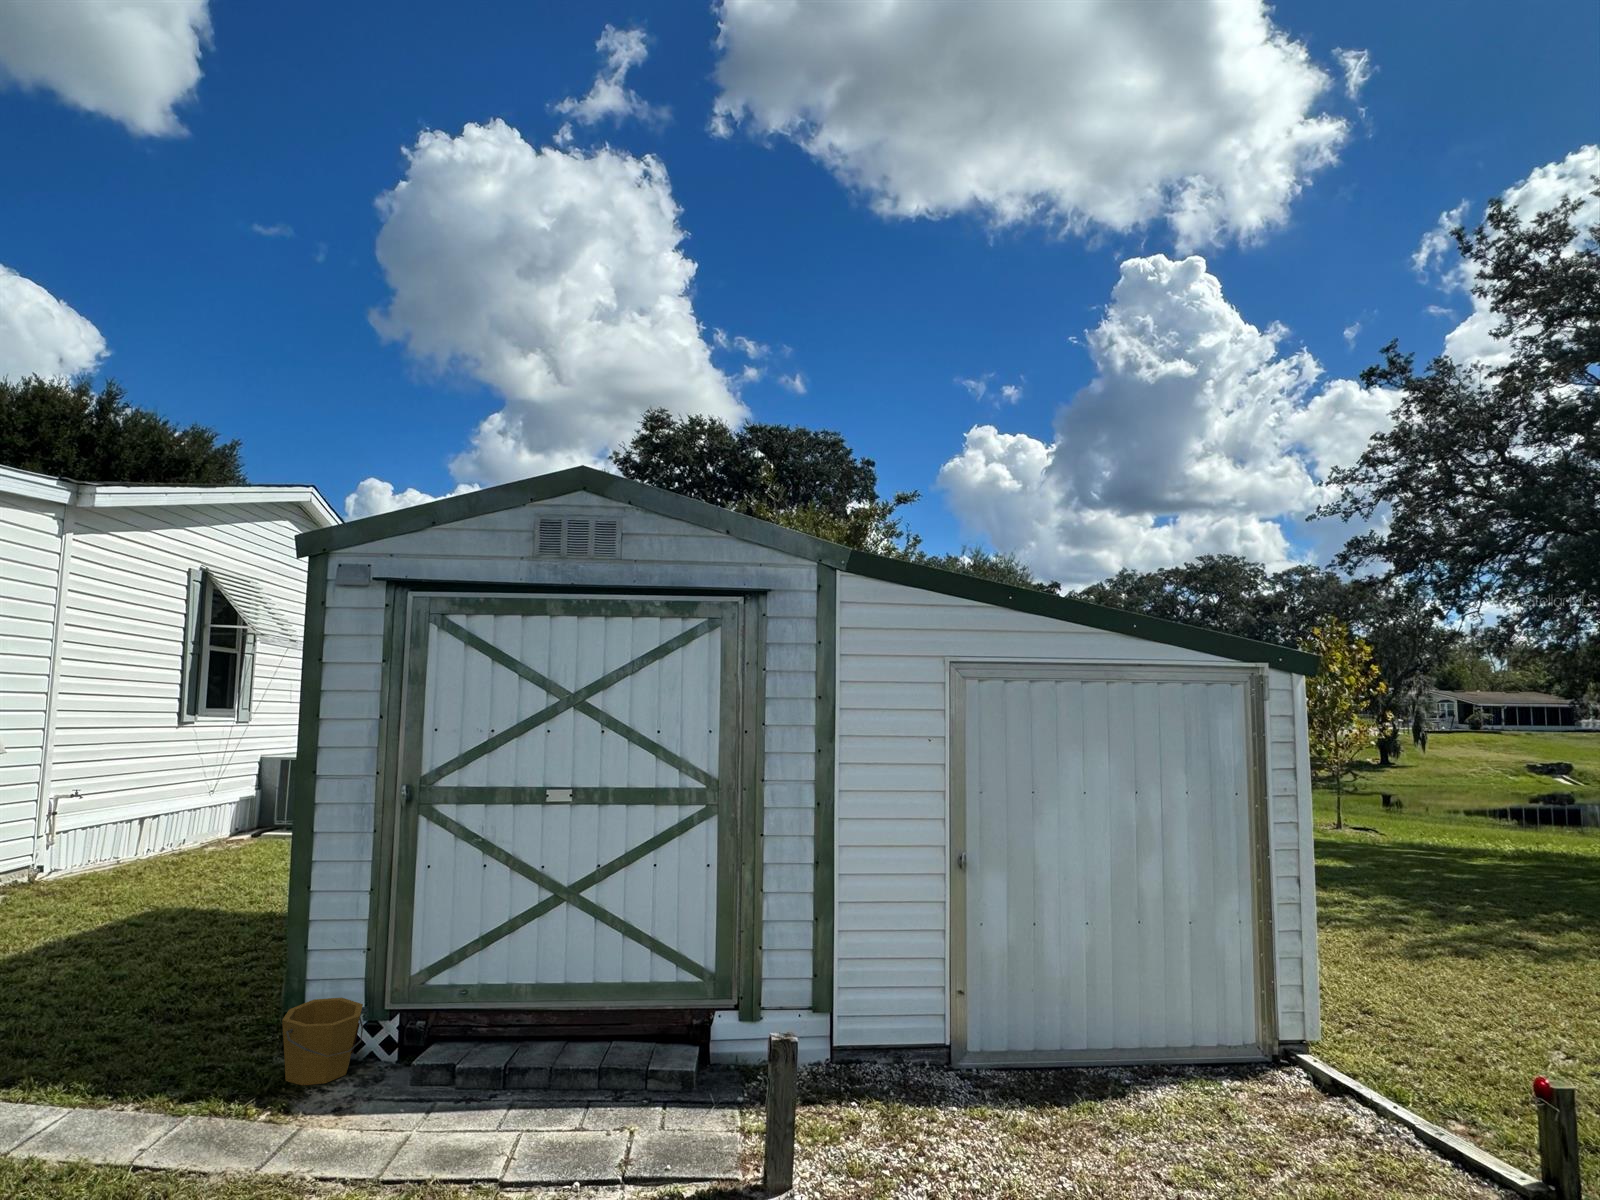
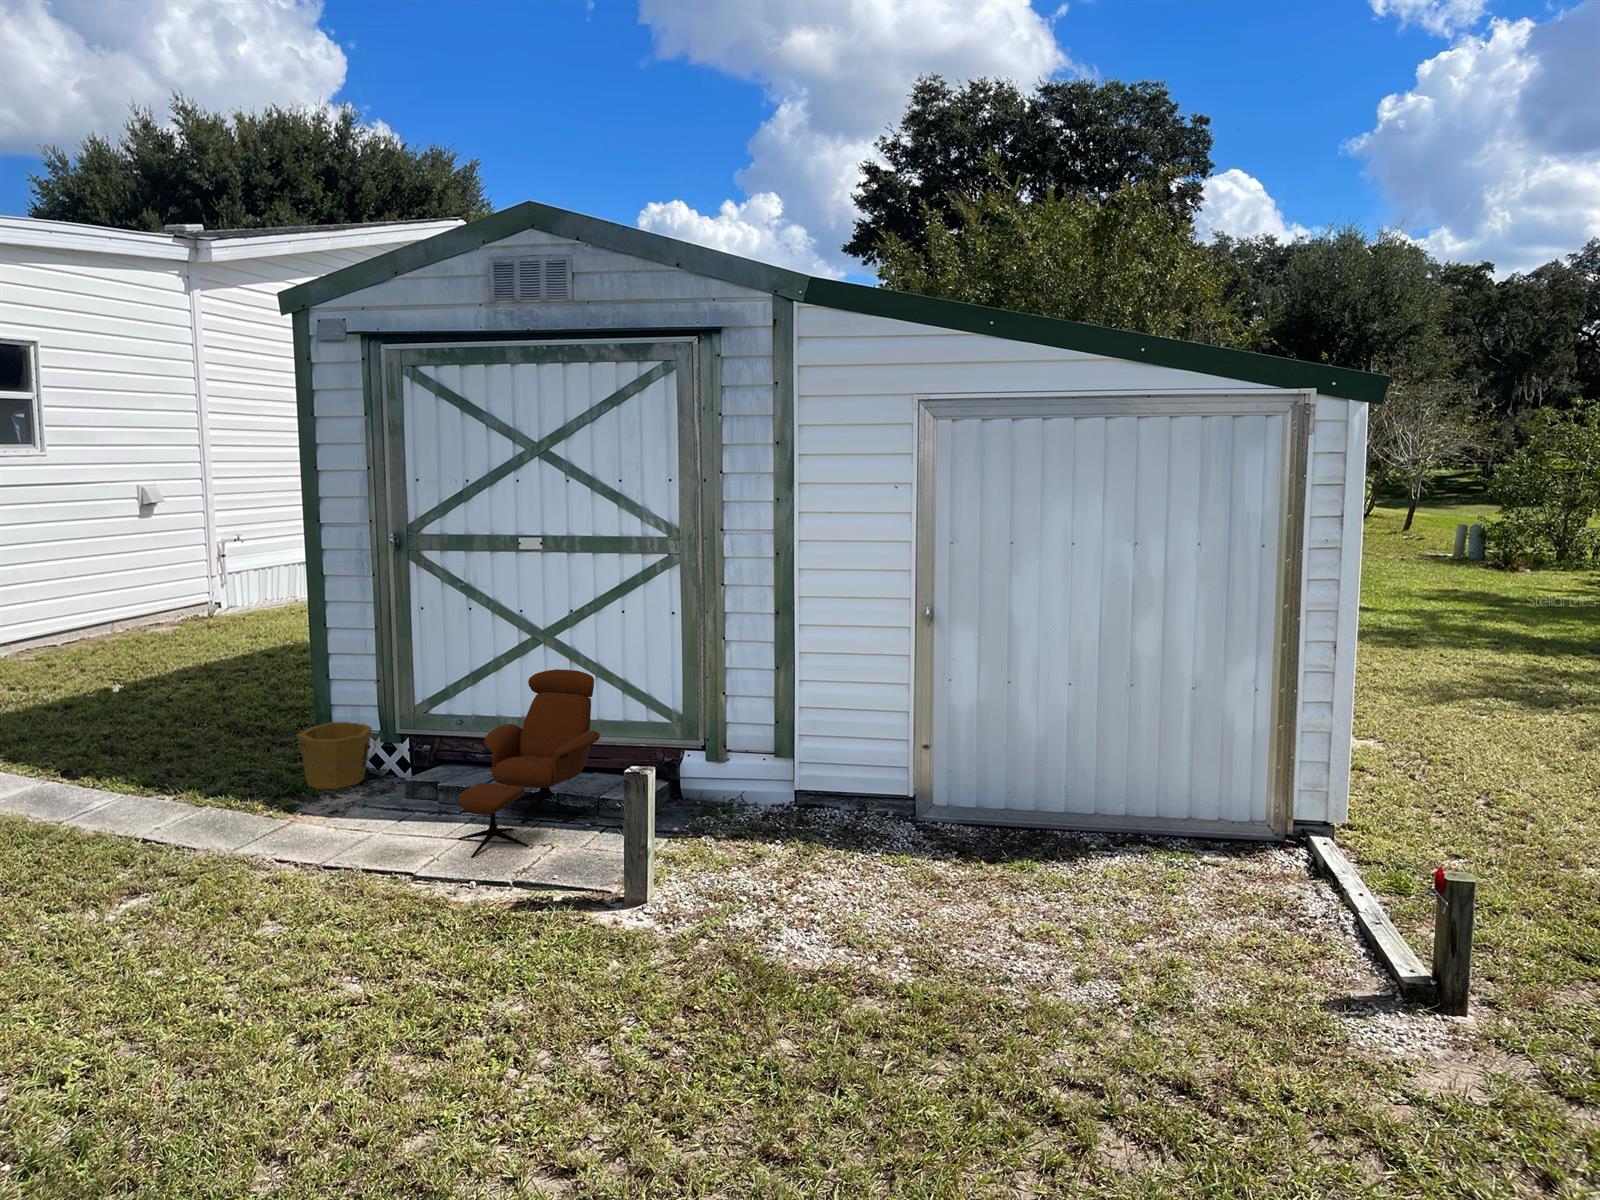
lounge chair: none [515,928,644,1155] -> present [458,669,600,858]

